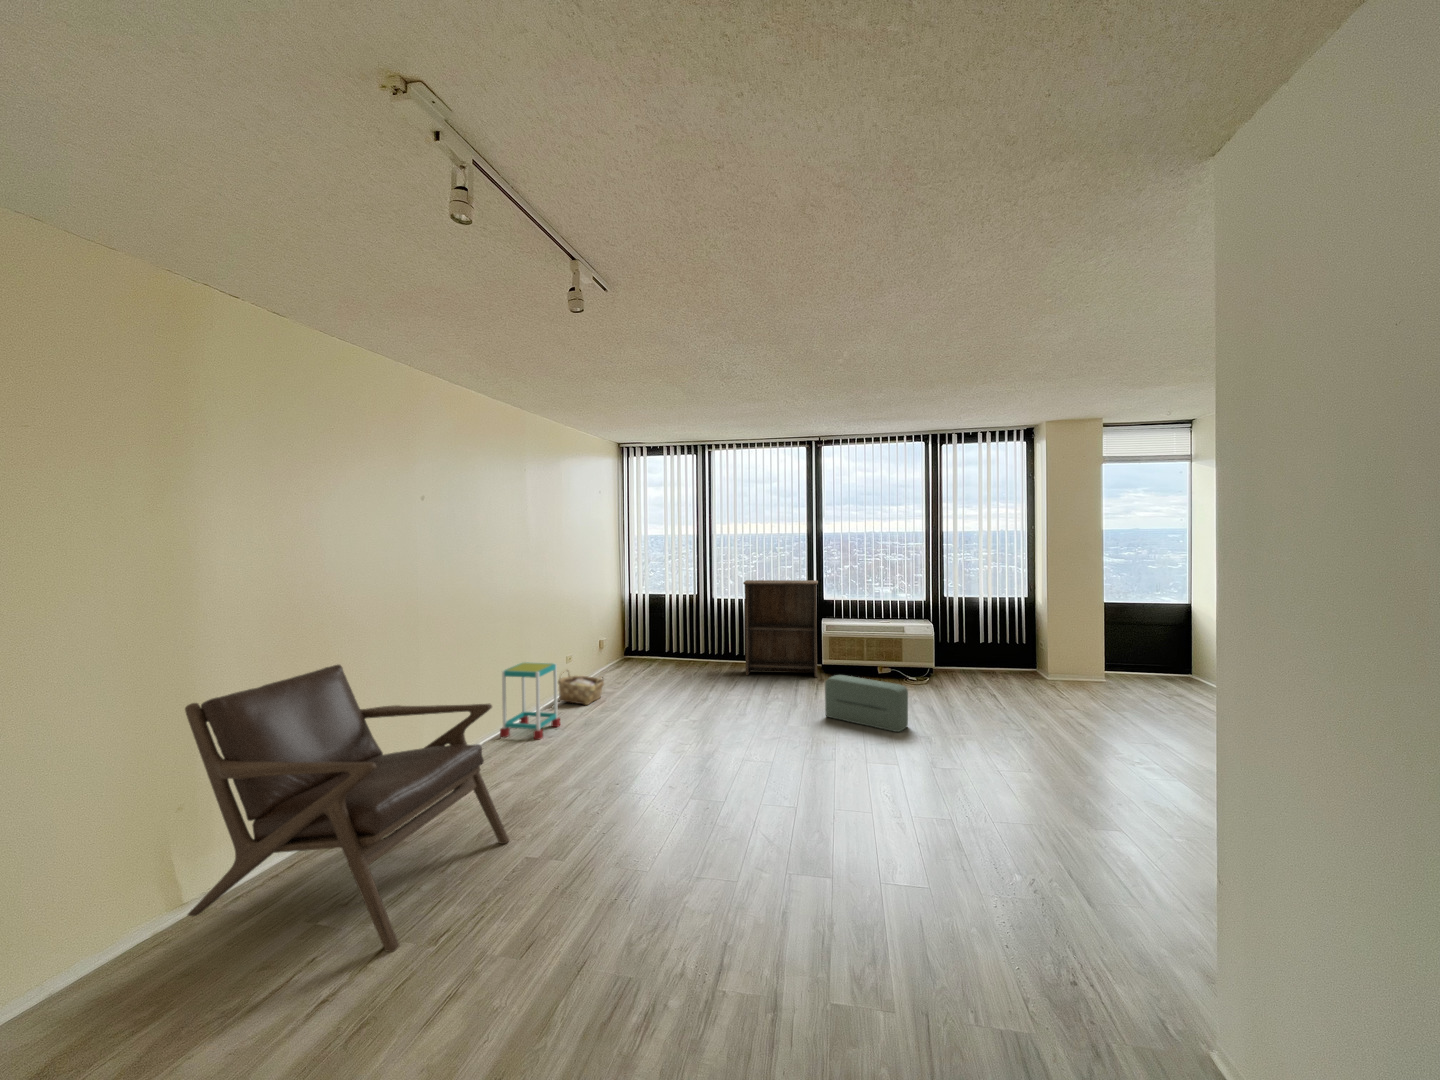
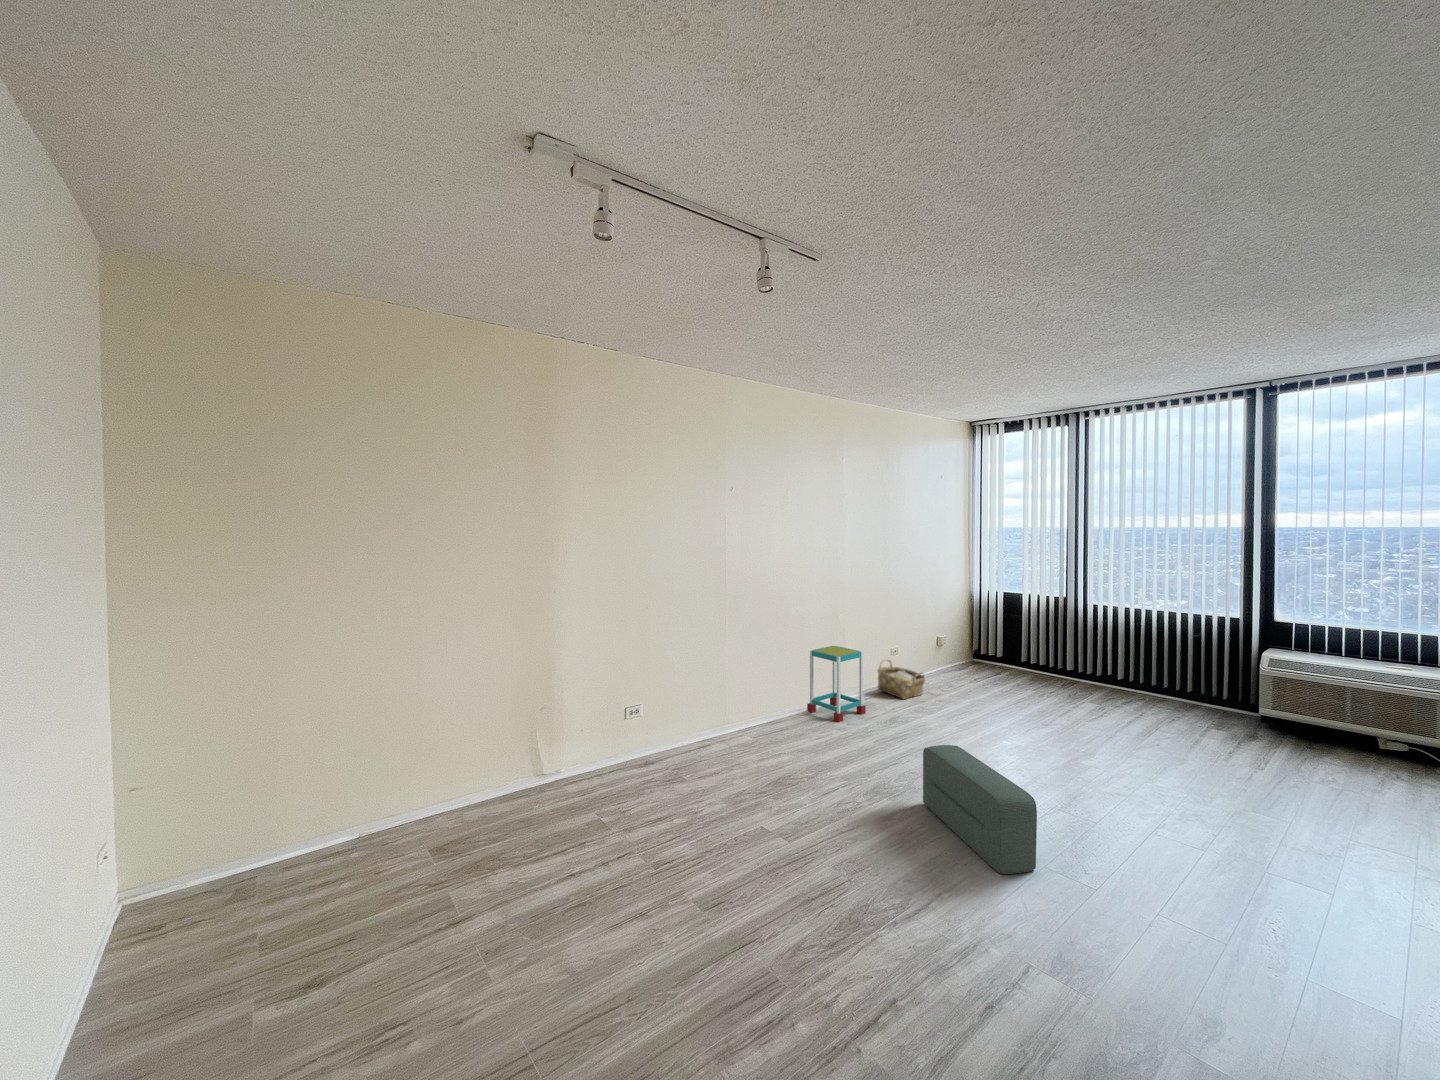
bookshelf: present [743,580,818,677] -> none [1121,584,1256,730]
lounge chair: present [185,665,509,952] -> none [548,624,755,865]
pouf: present [825,675,908,732] -> present [923,745,1037,874]

